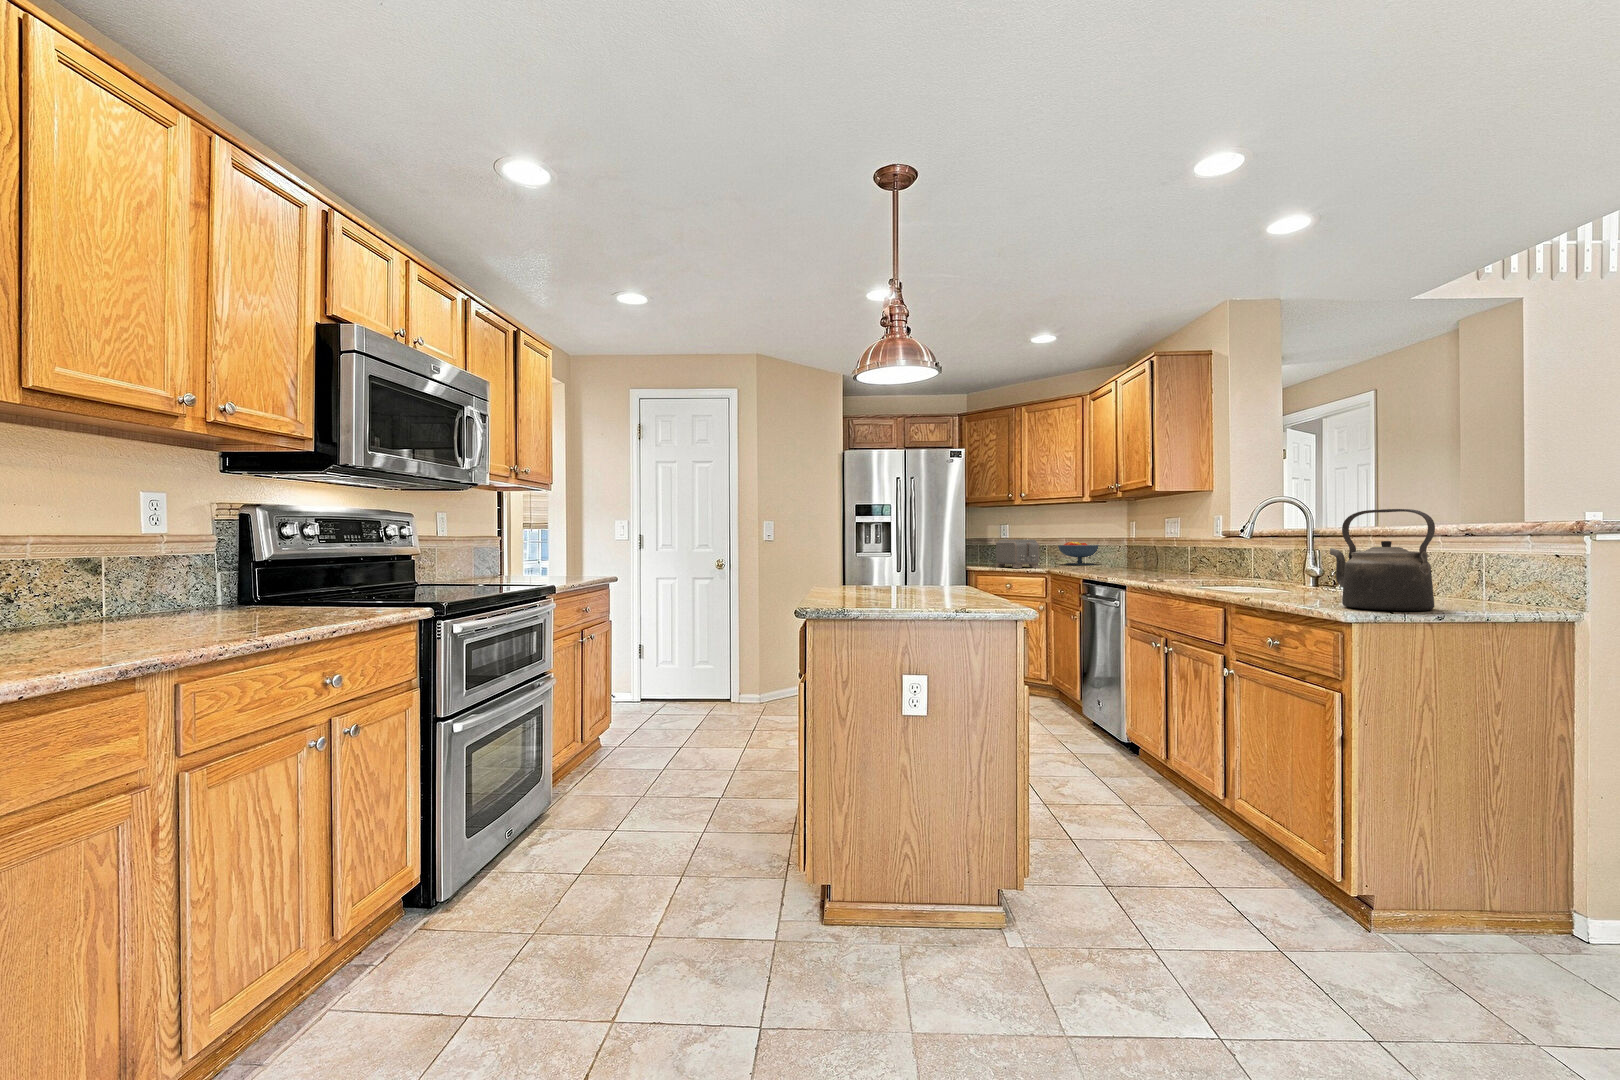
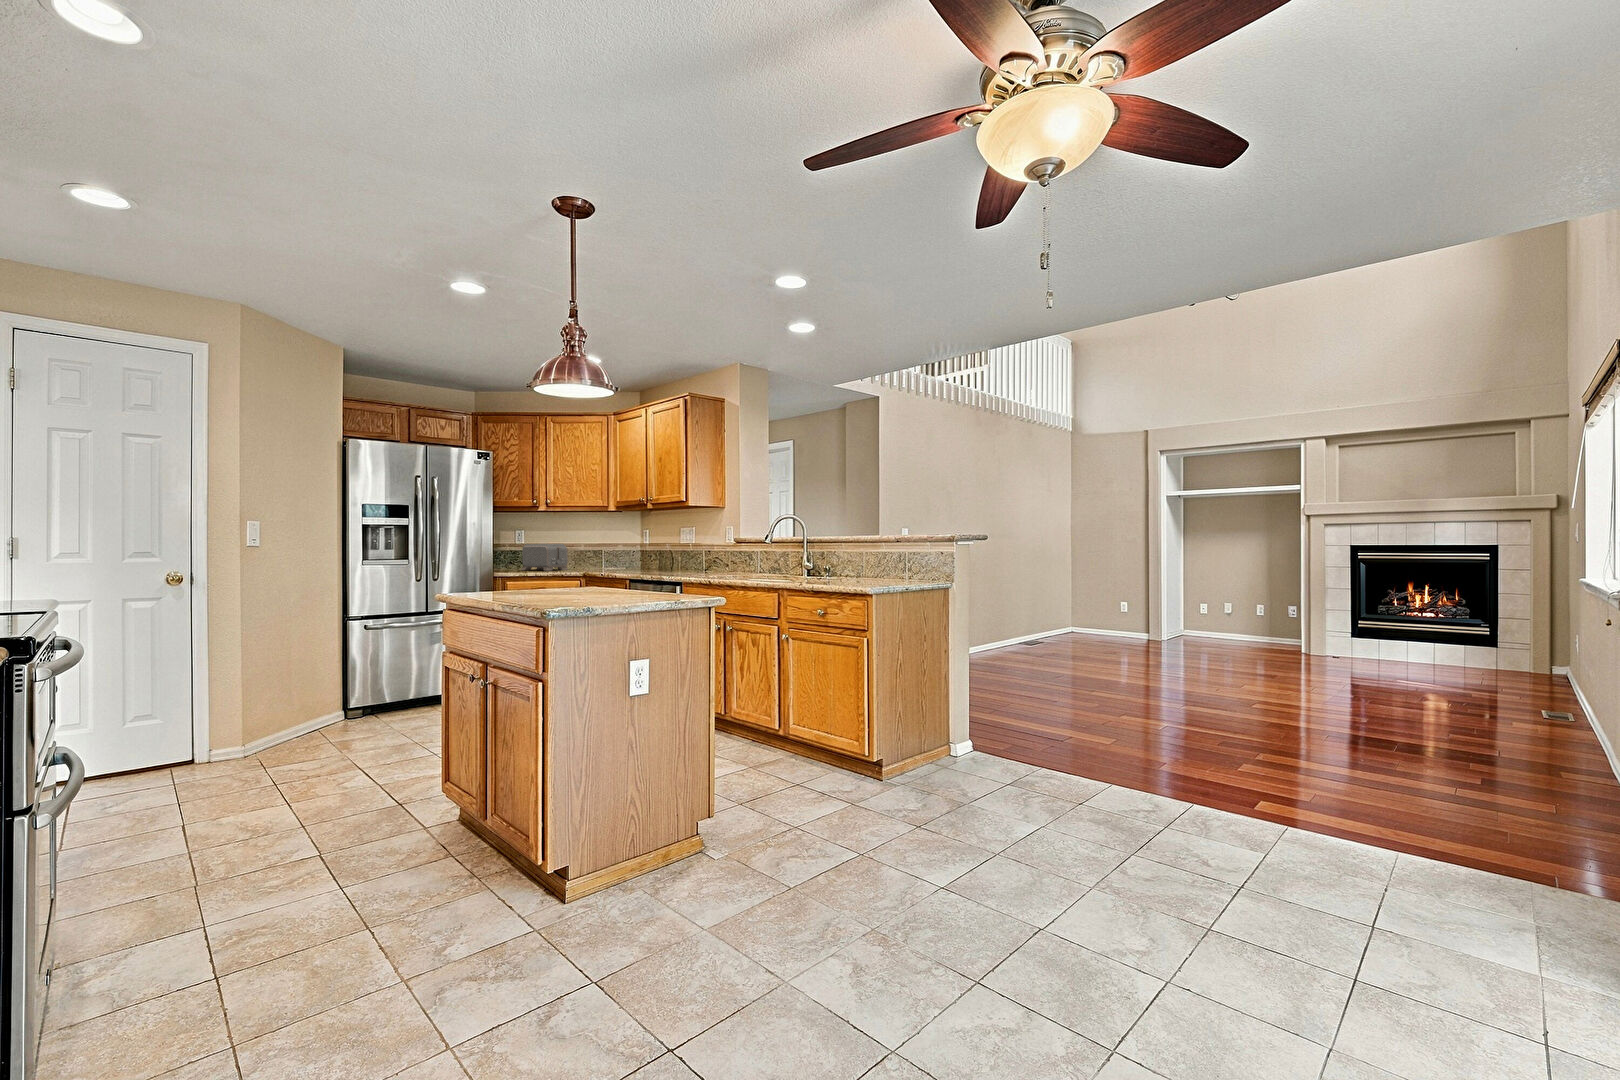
kettle: present [1330,509,1435,611] -> none [846,525,903,587]
fruit bowl: present [1058,542,1099,565] -> none [576,543,615,566]

